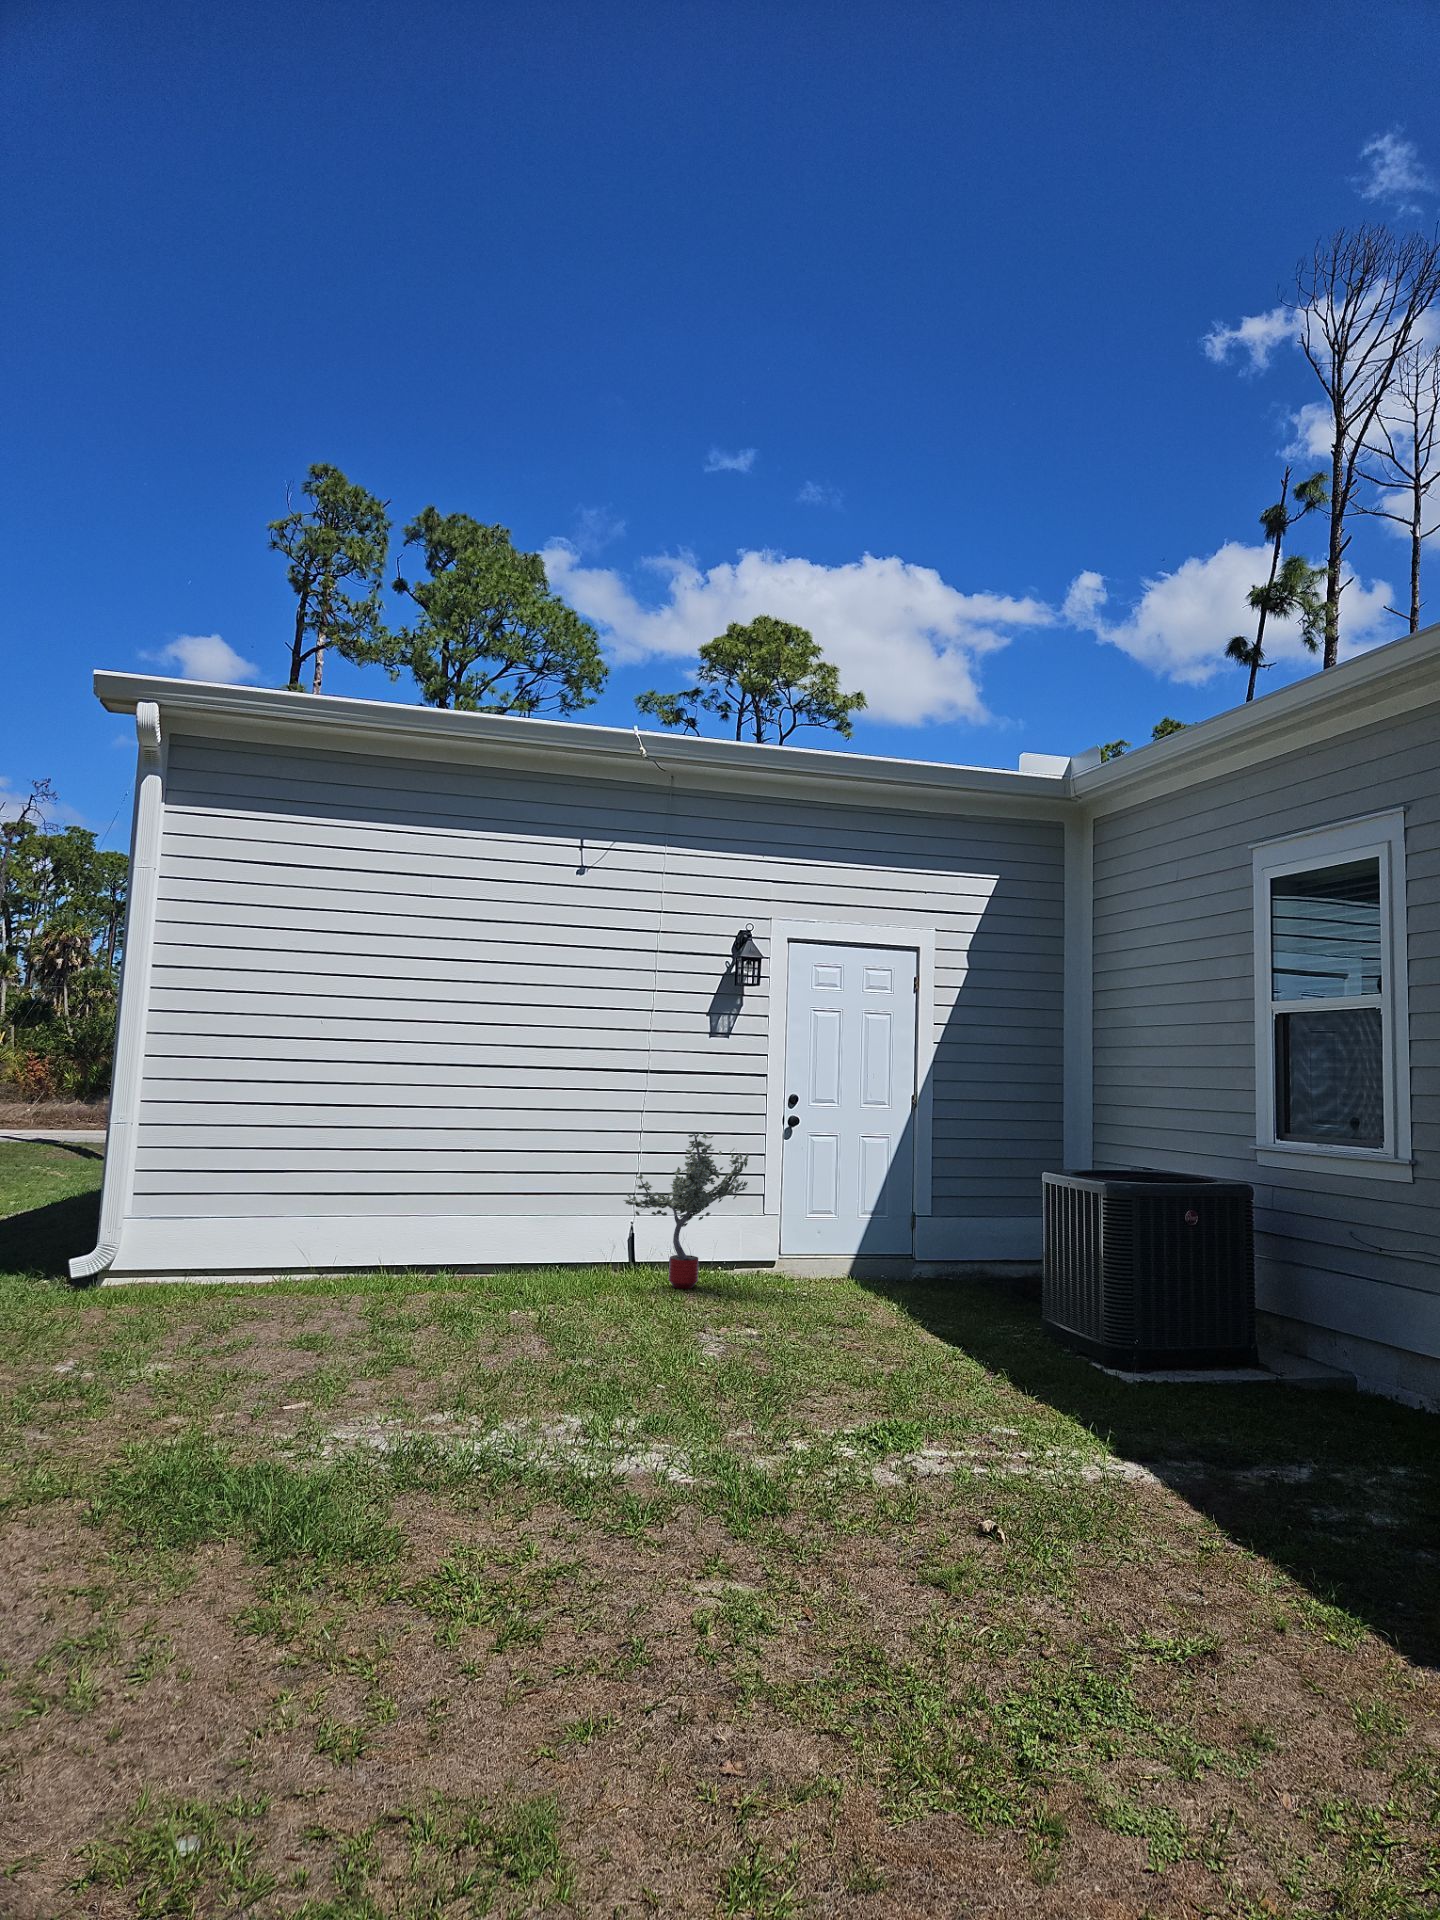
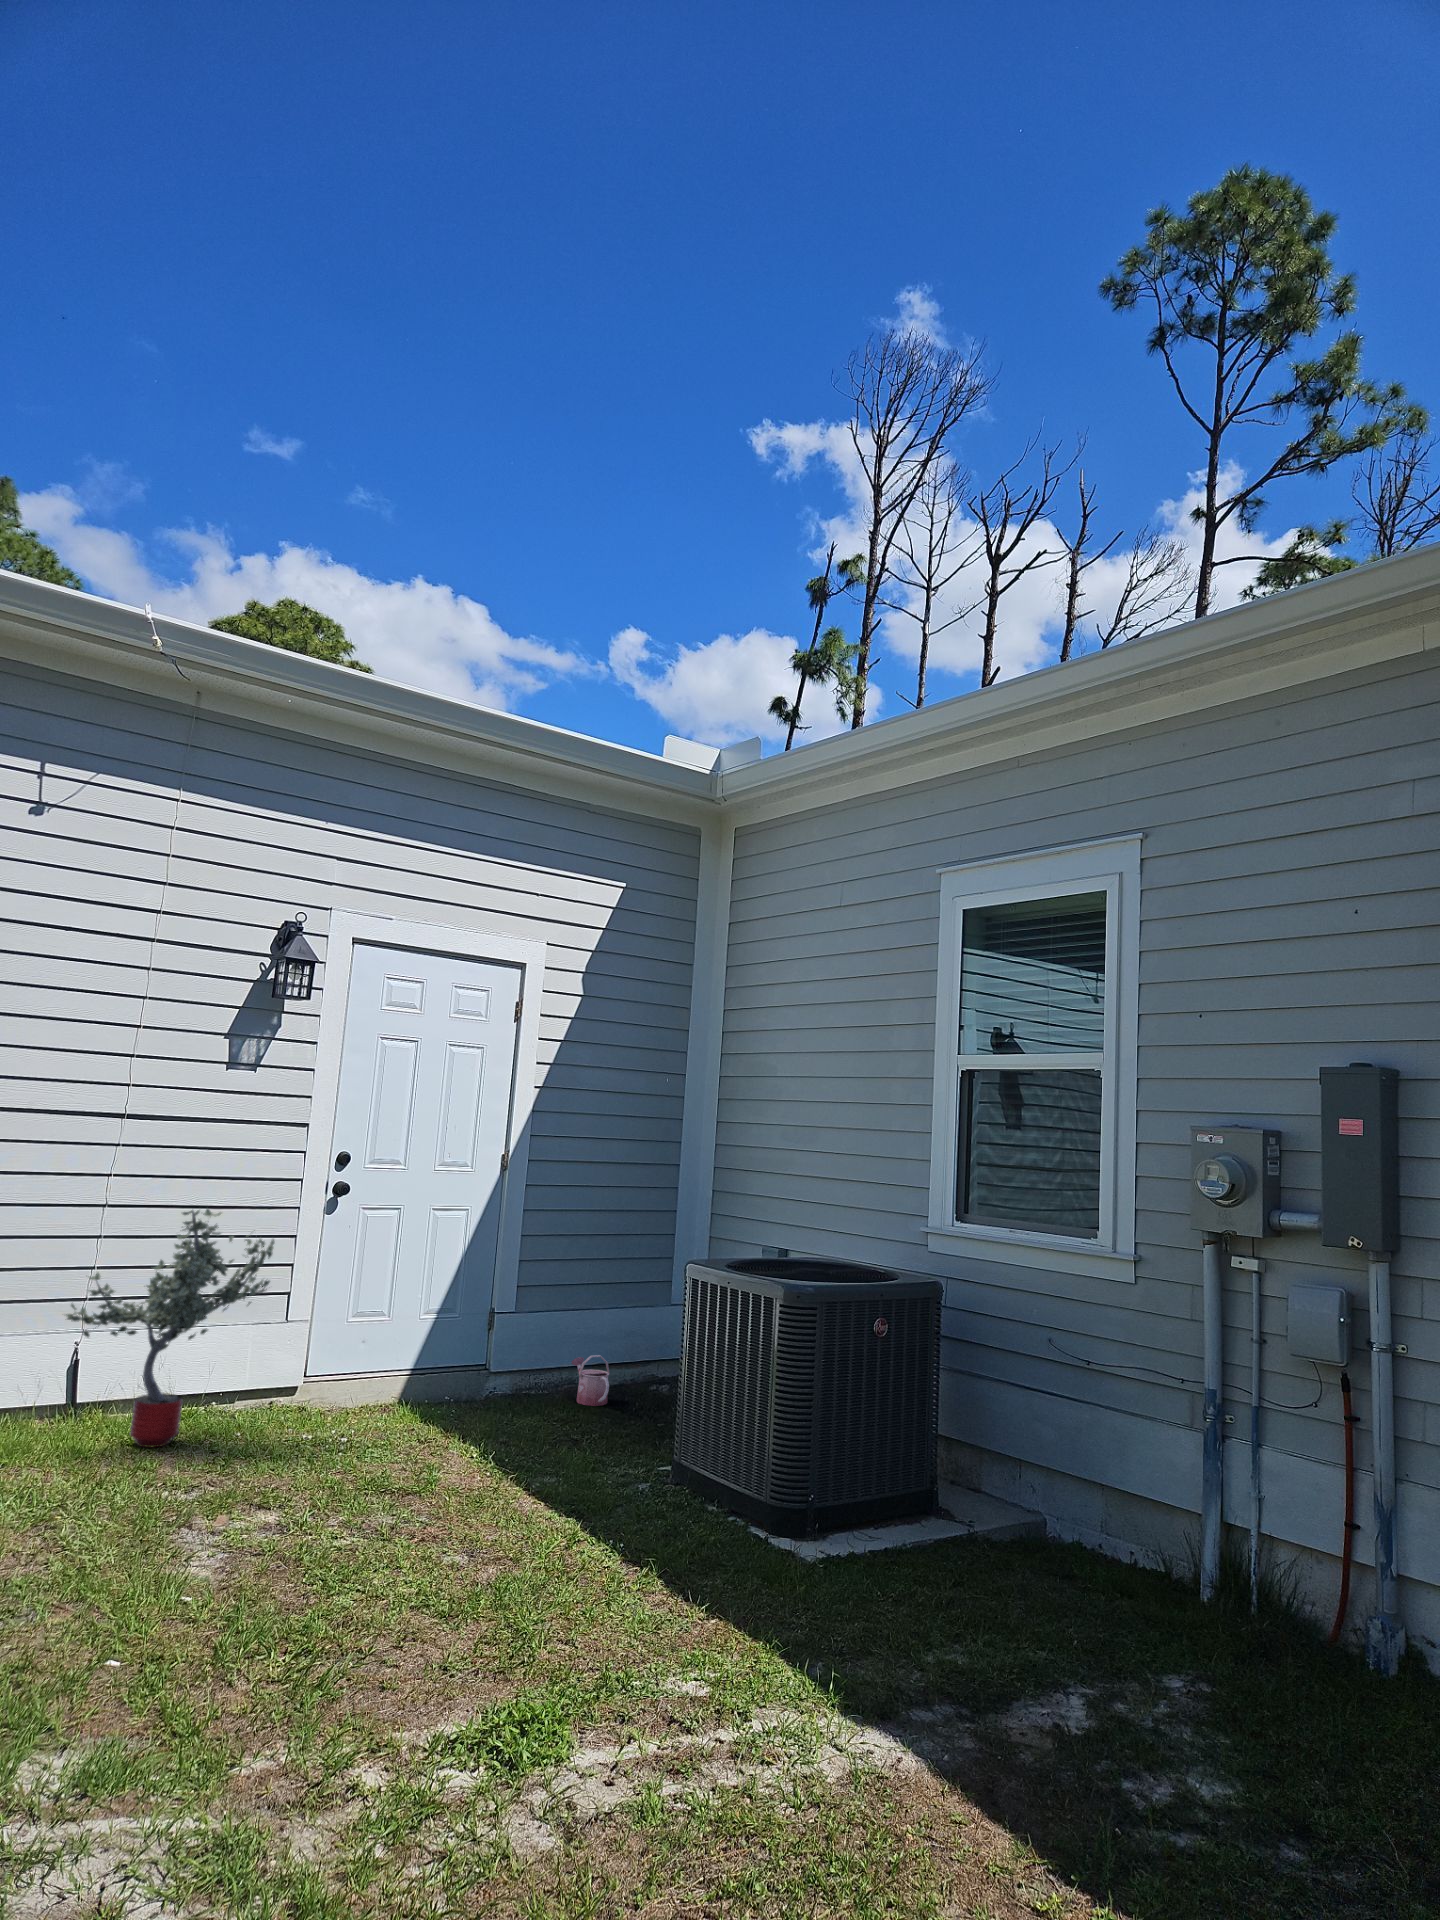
watering can: none [977,1249,1007,1287] -> present [572,1355,610,1406]

